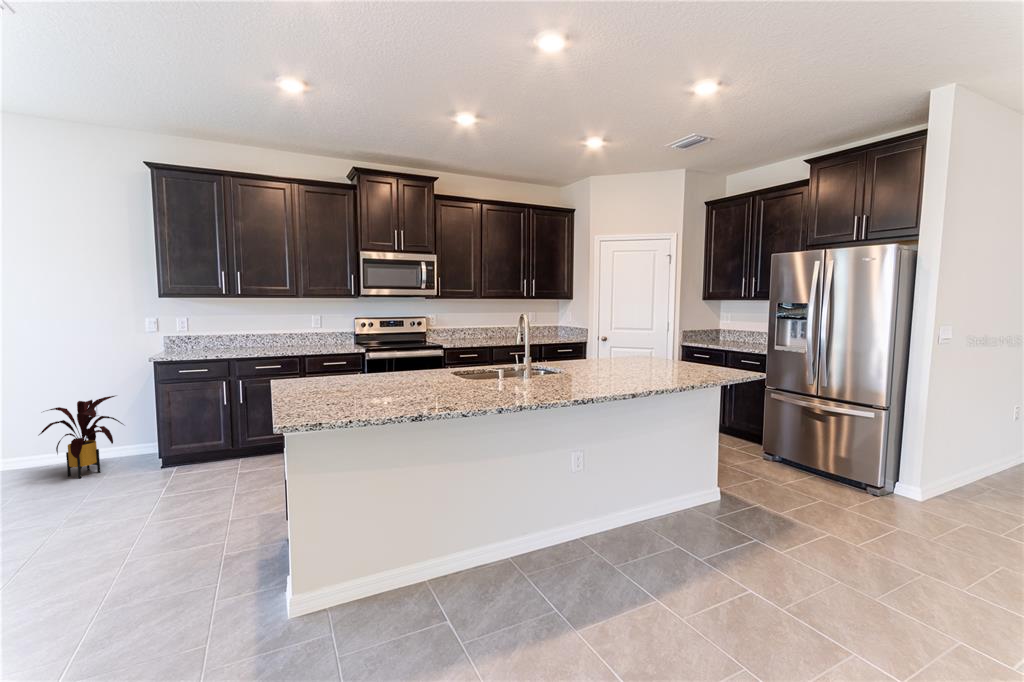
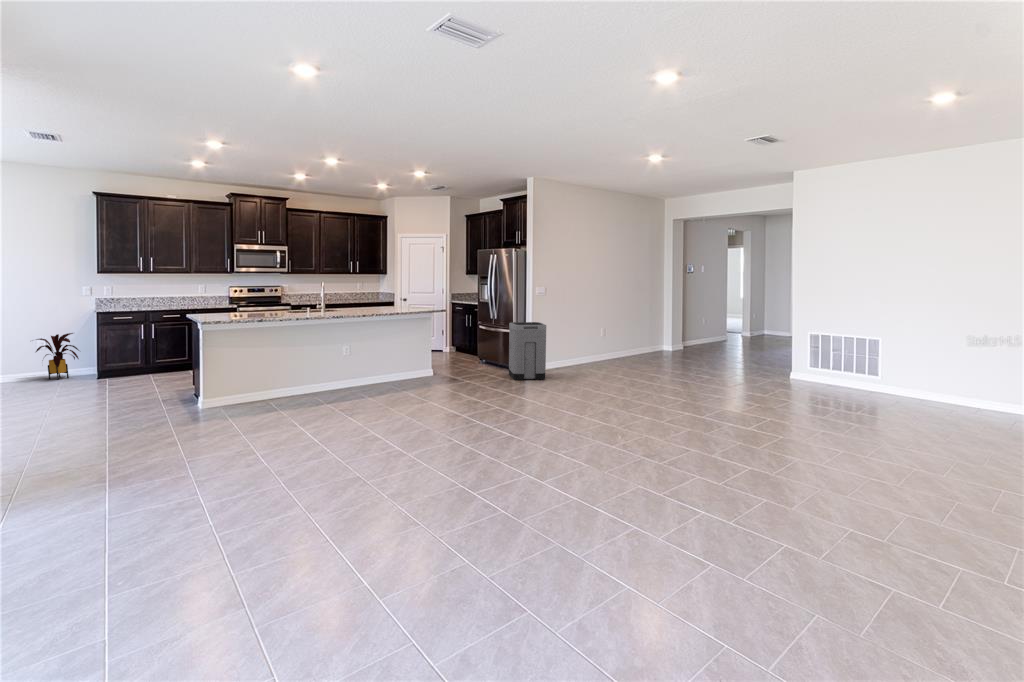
trash can: none [875,391,1005,524] -> present [509,322,546,380]

